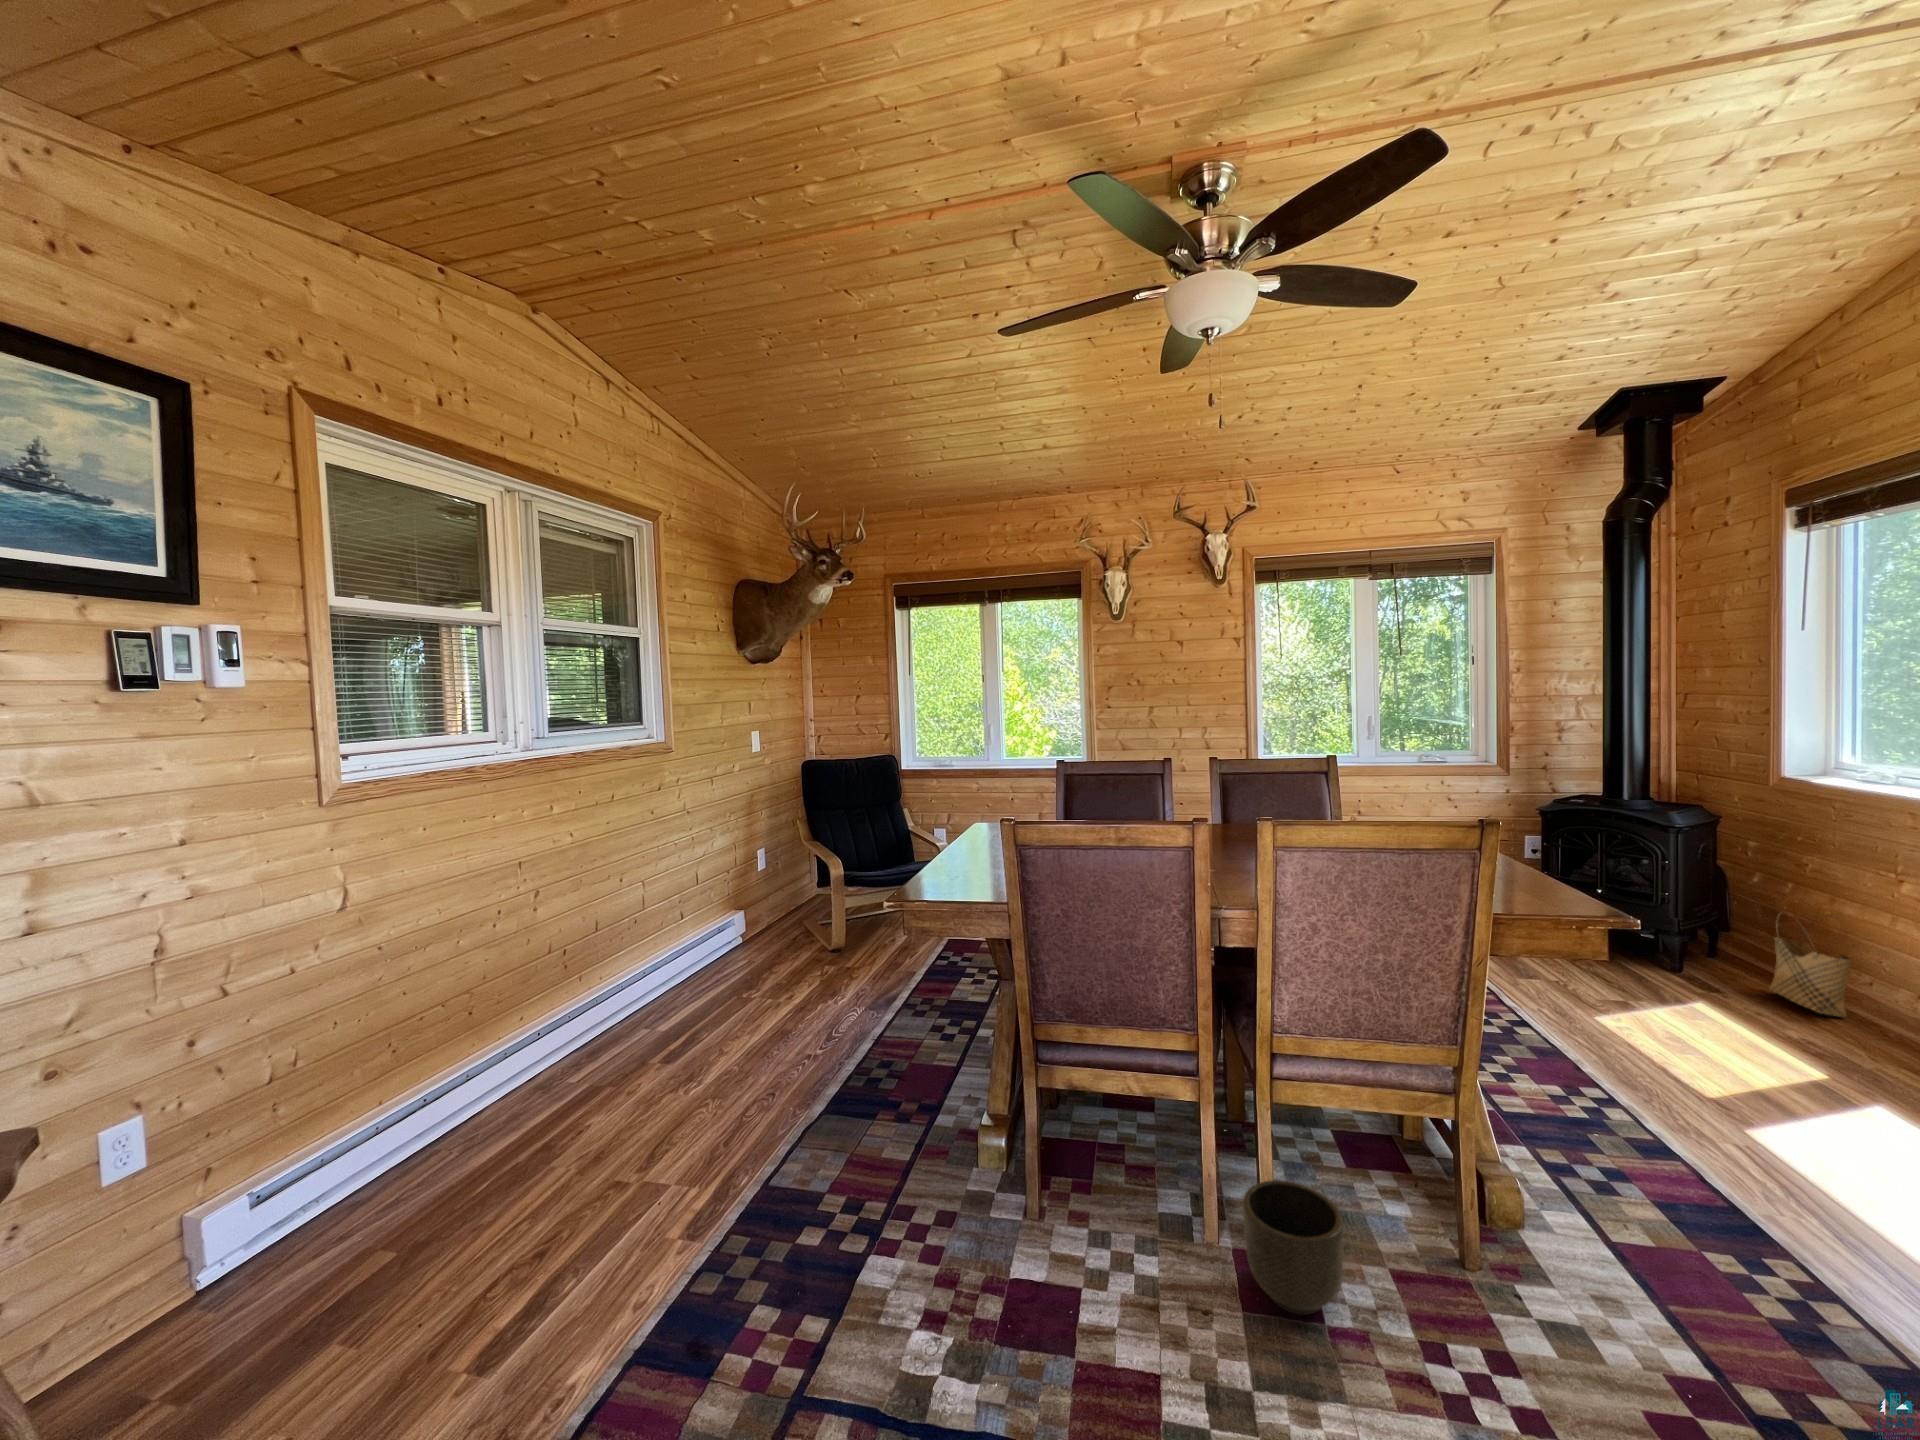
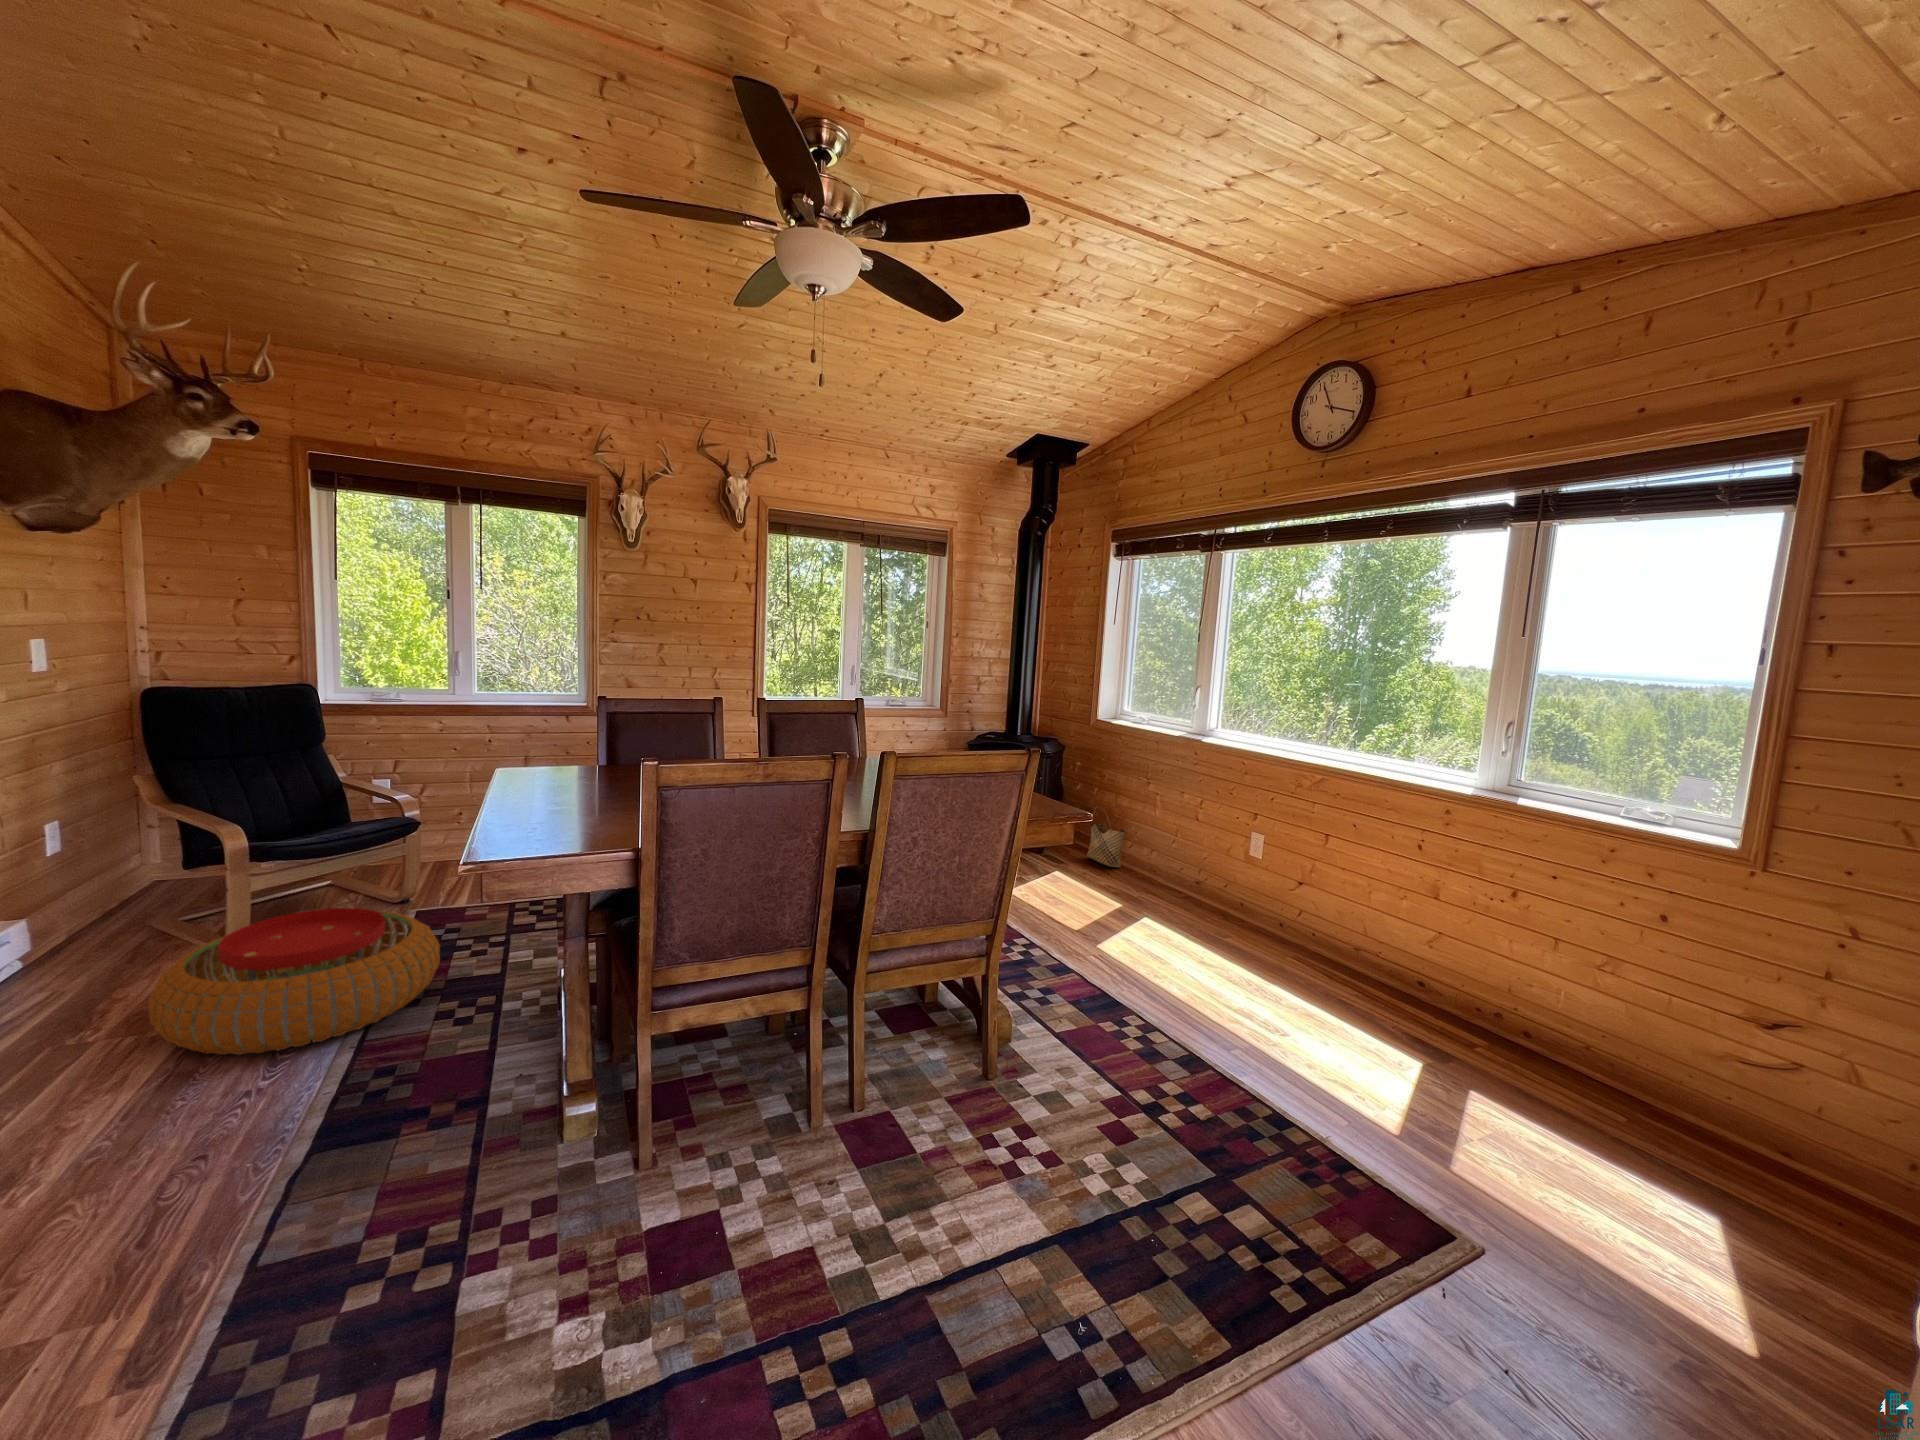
pouf: none [776,927,942,1029] -> present [148,908,440,1055]
planter: present [1243,1180,1344,1315] -> none [855,1052,931,1154]

